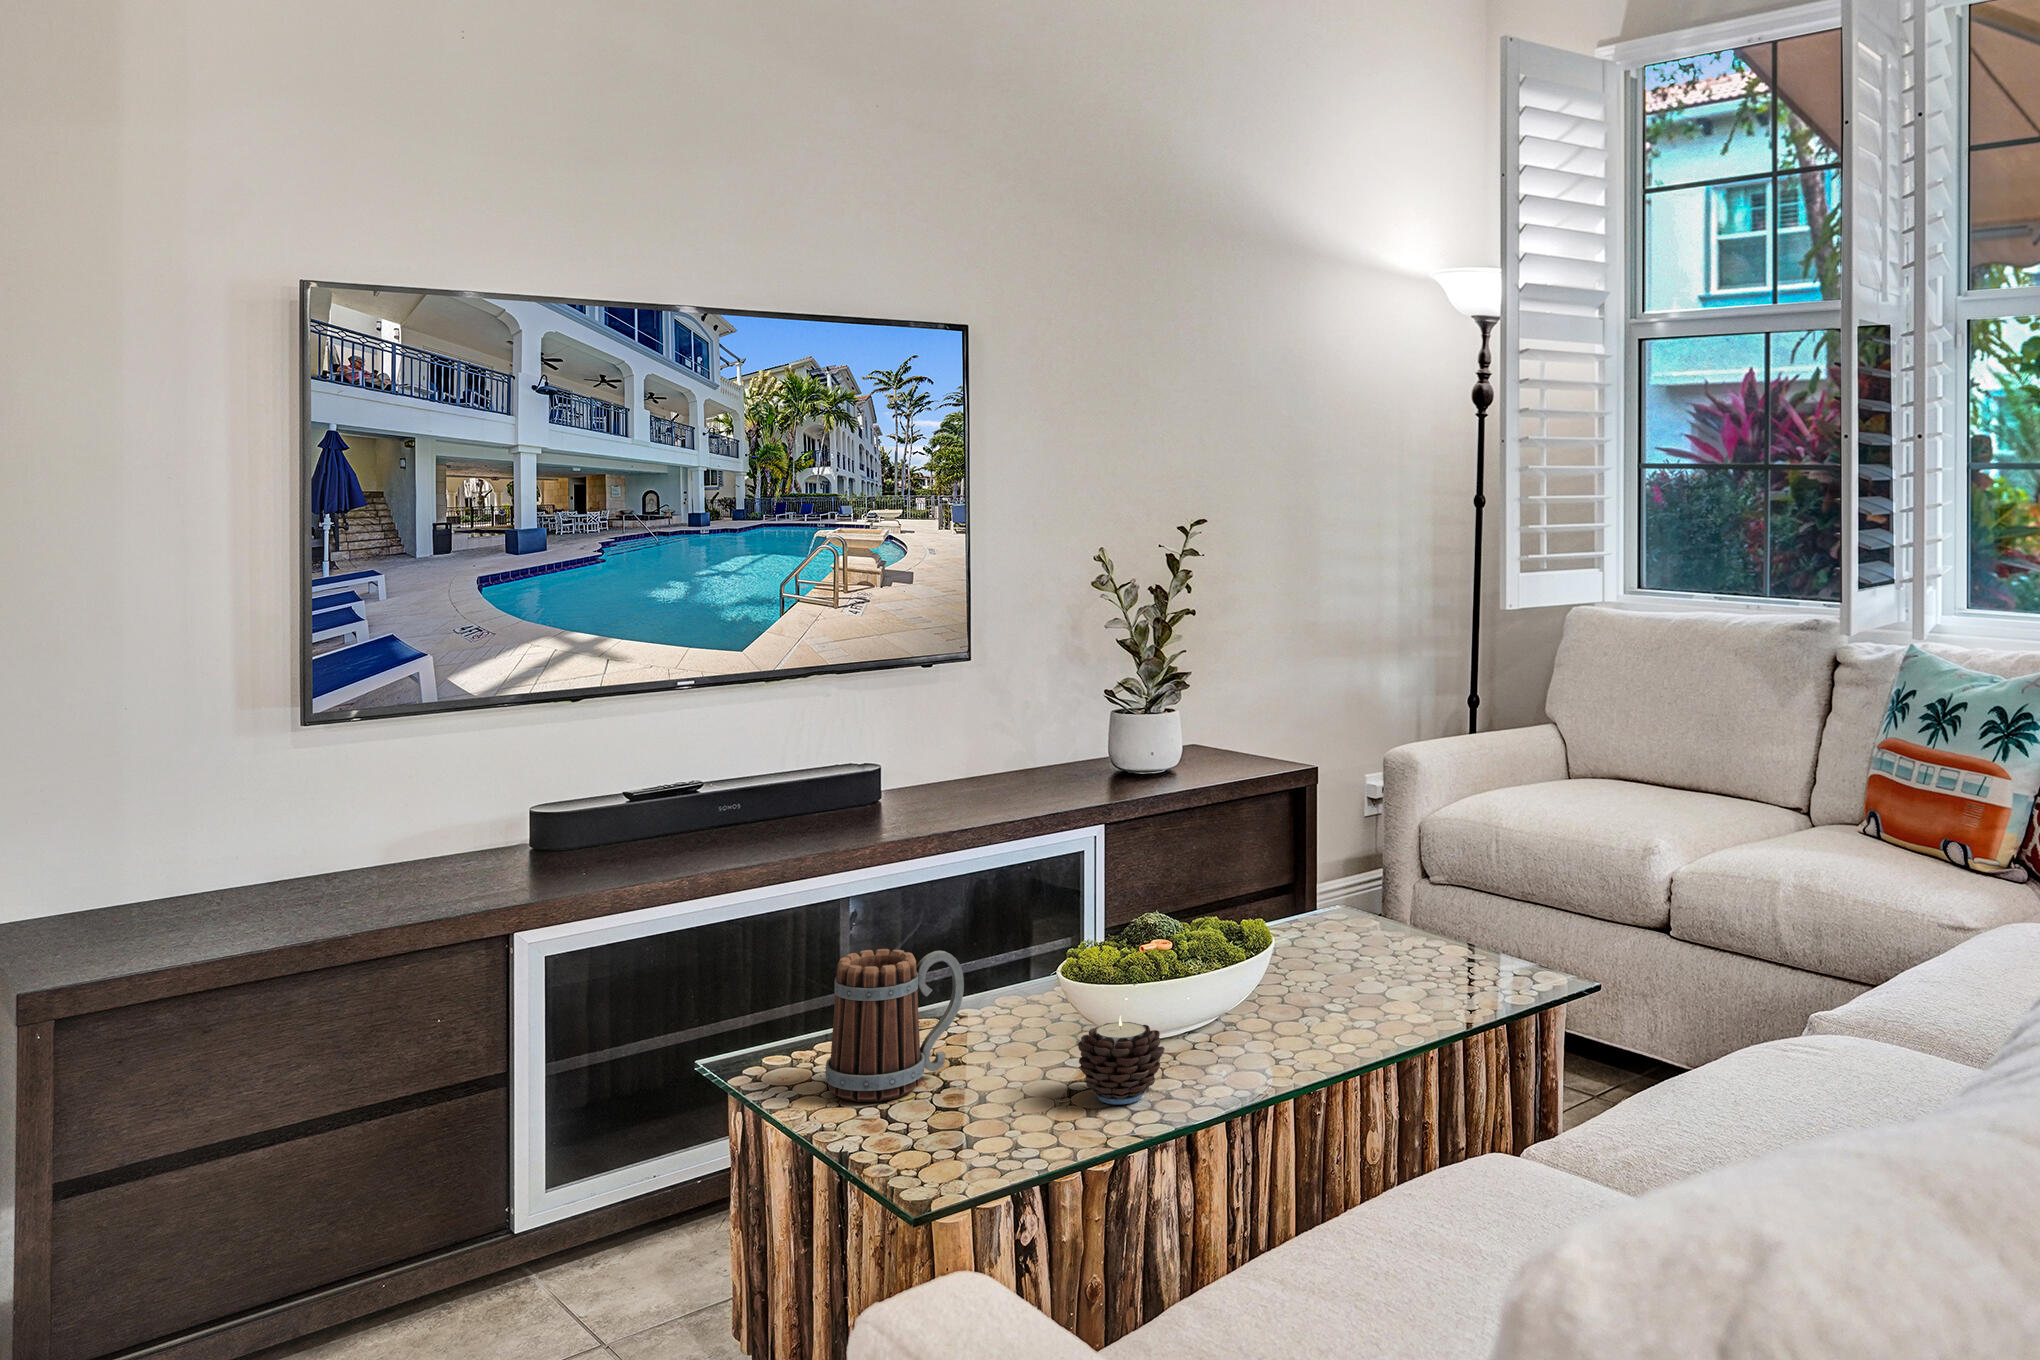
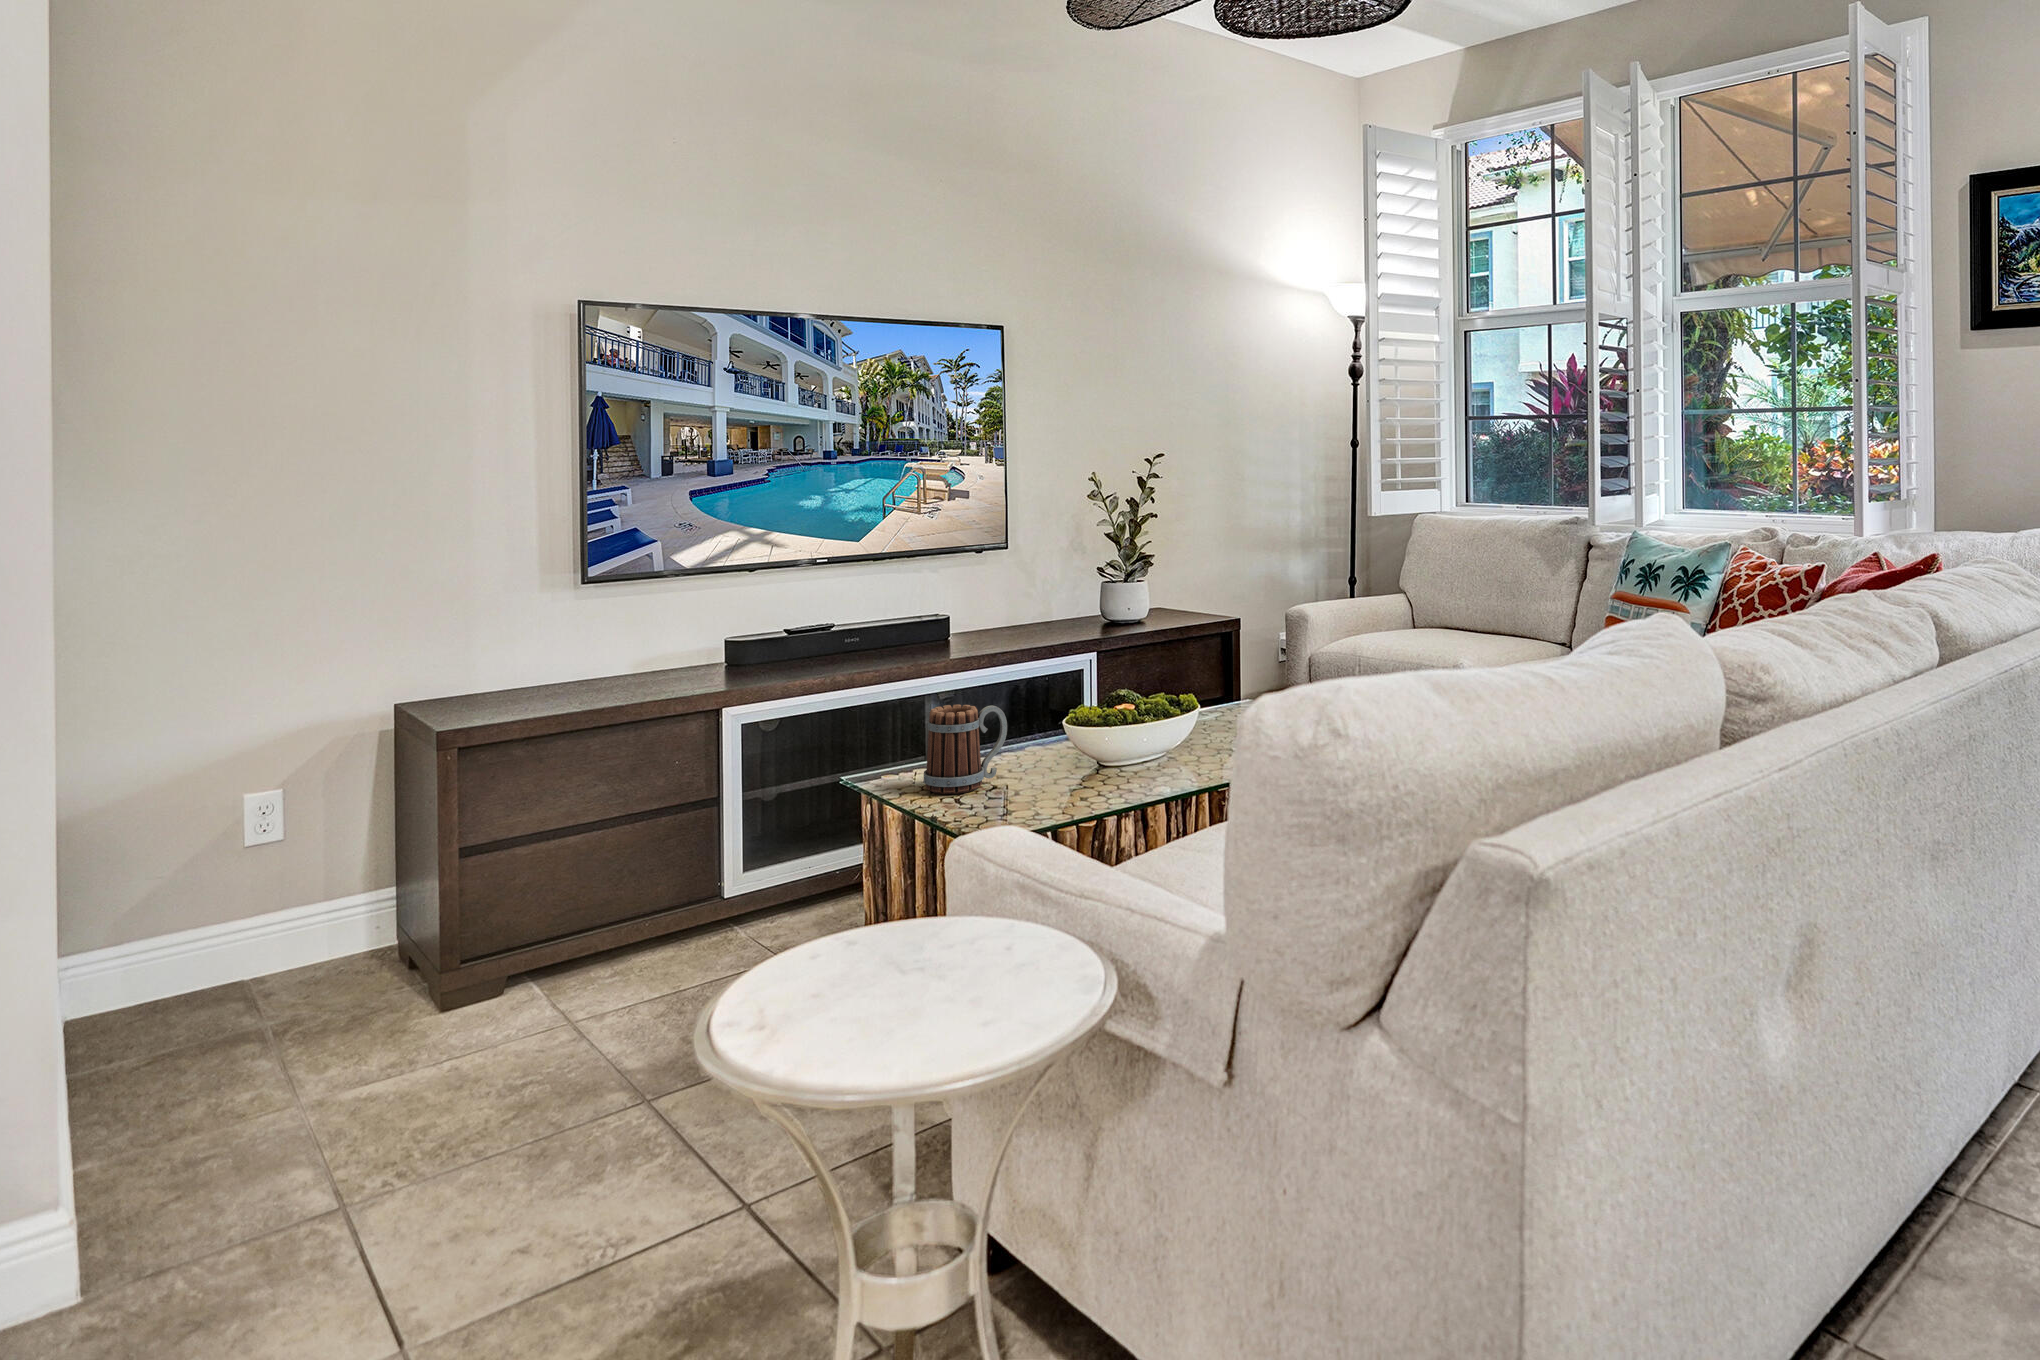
candle: present [1078,1016,1165,1104] -> none [1077,741,1130,794]

